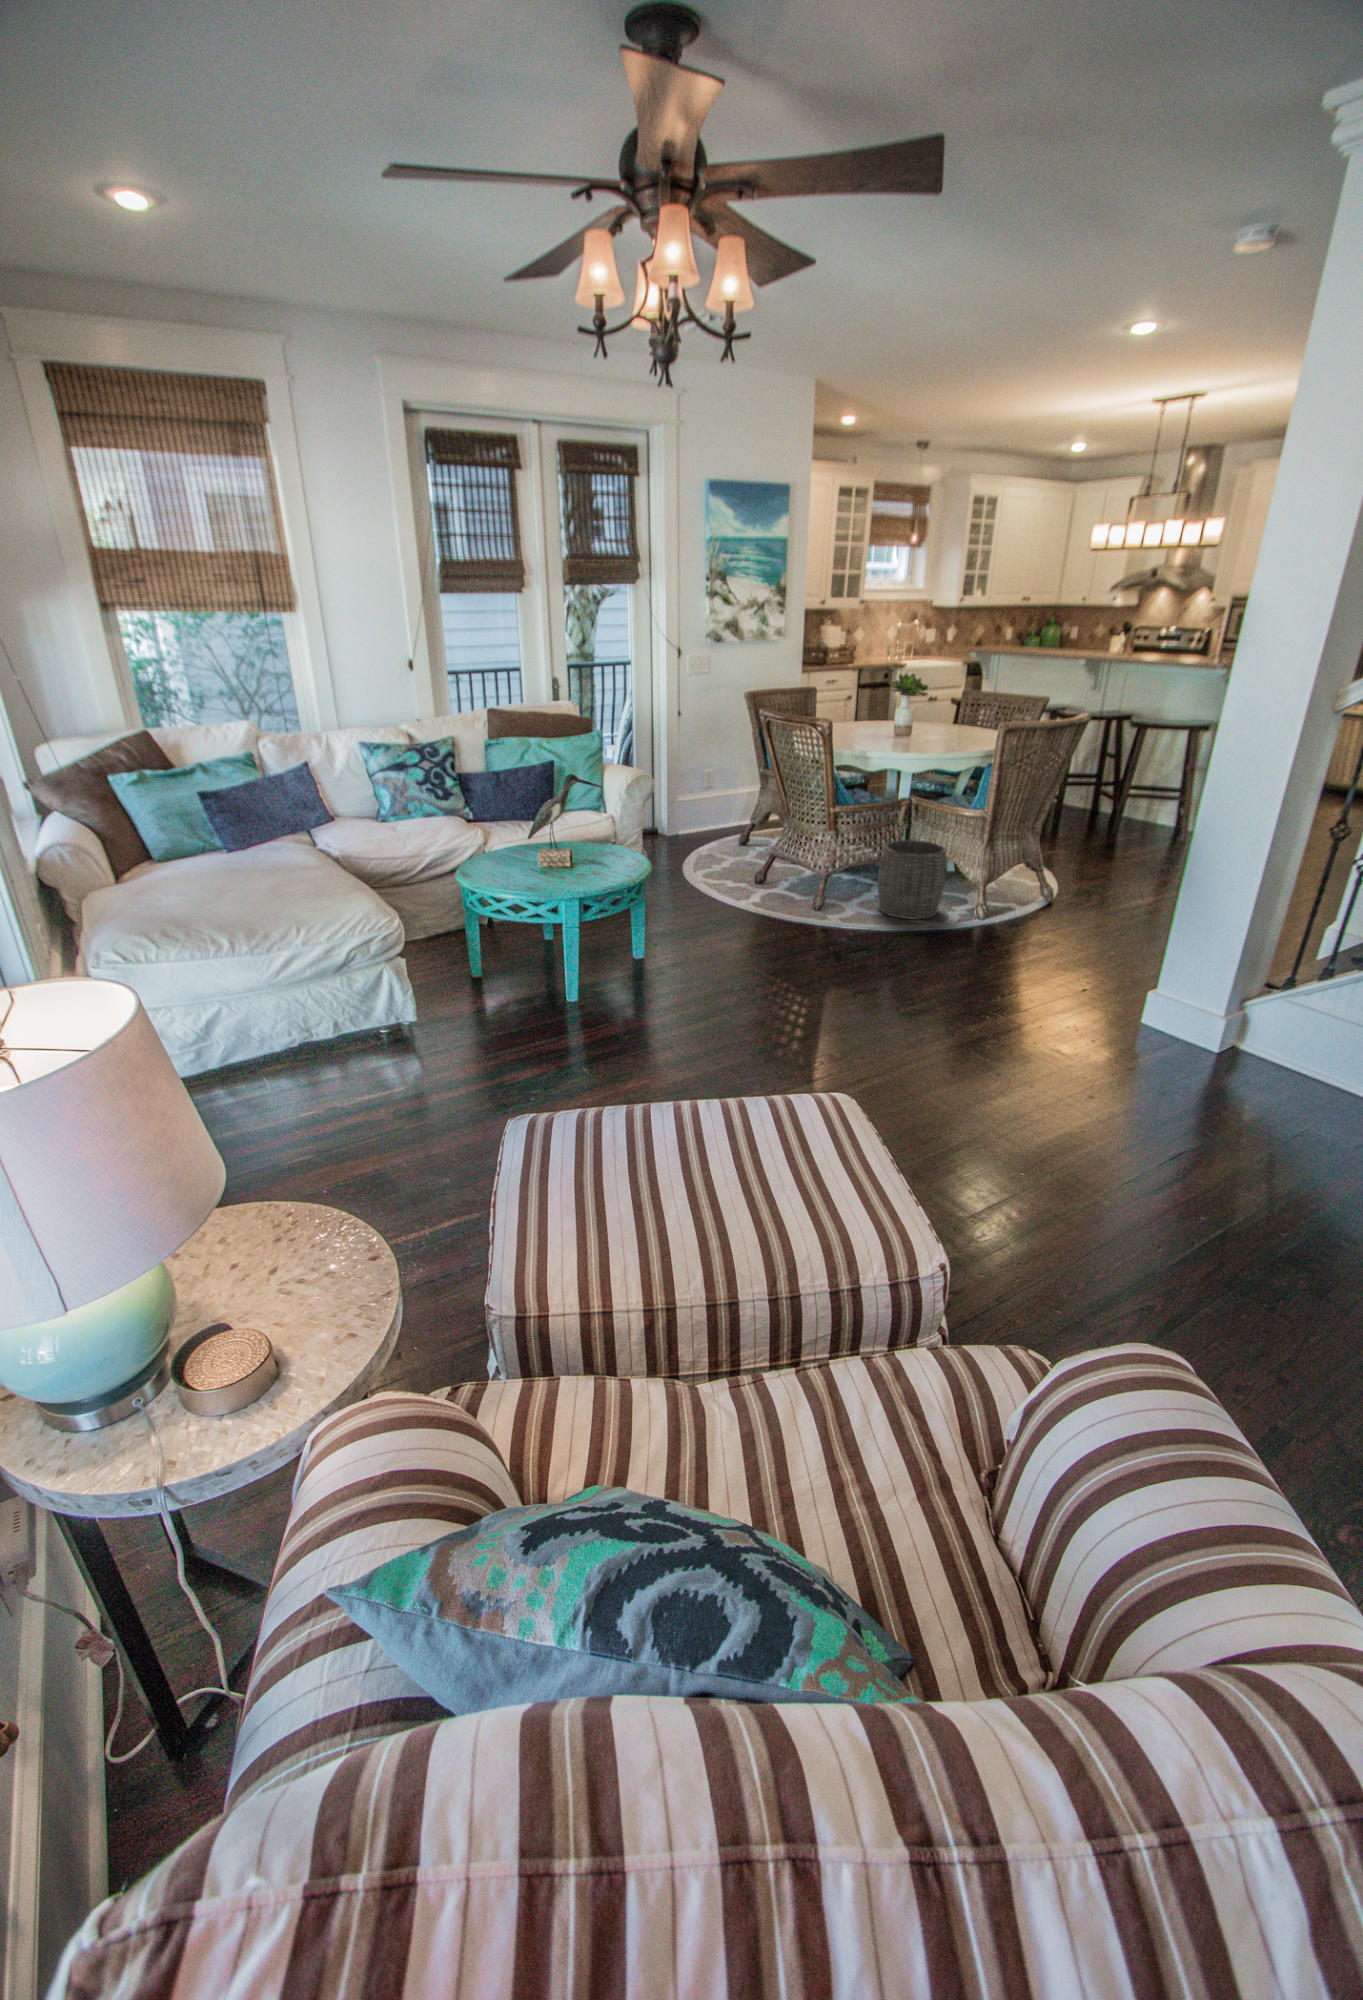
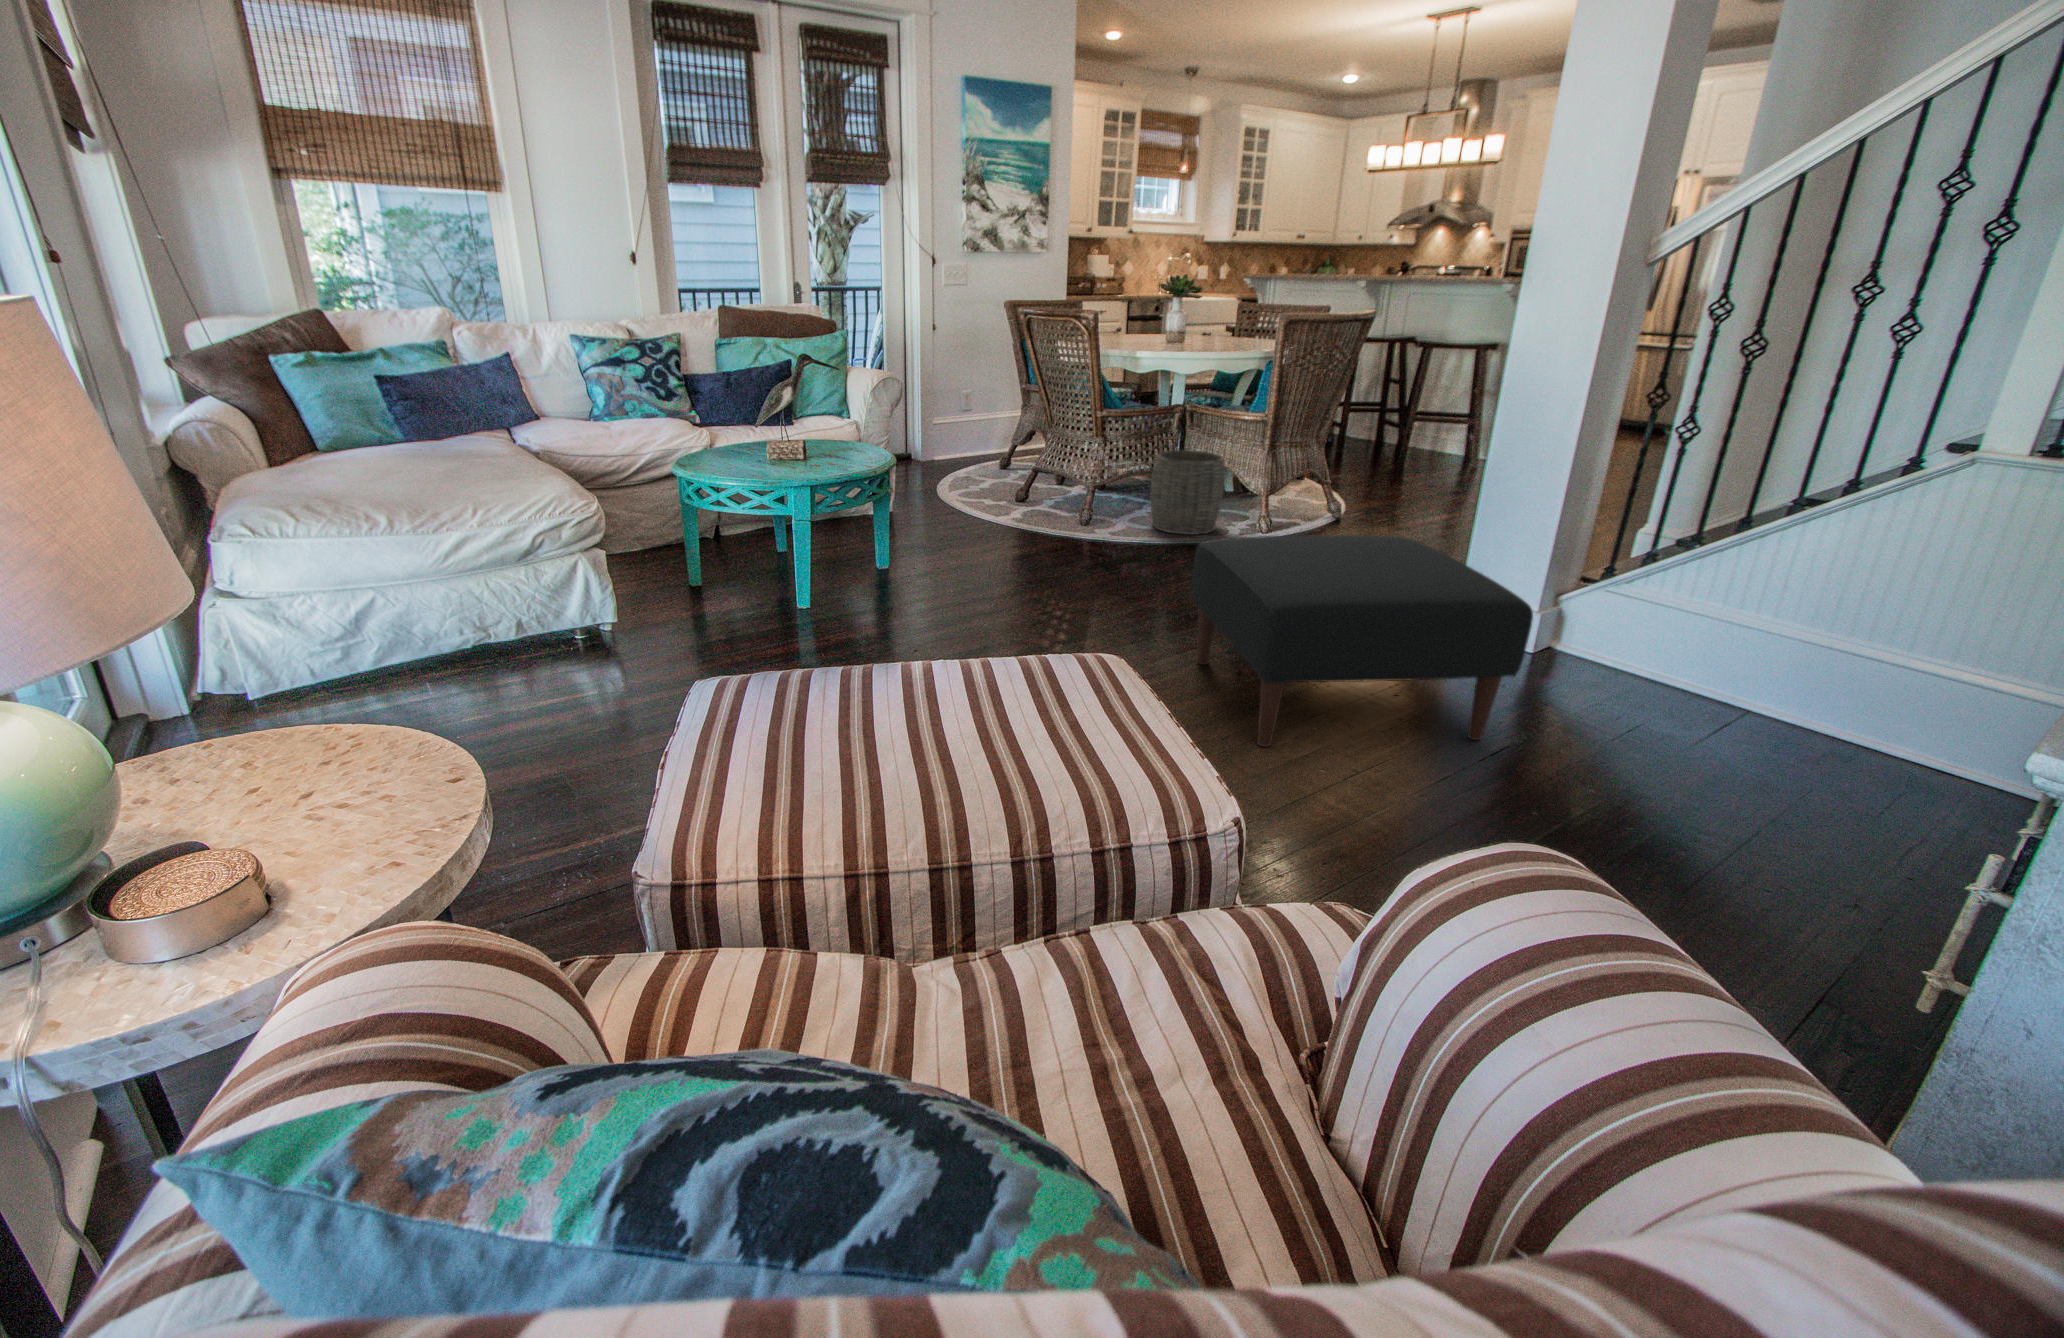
ottoman: none [913,951,1213,1148] -> present [1191,535,1533,747]

